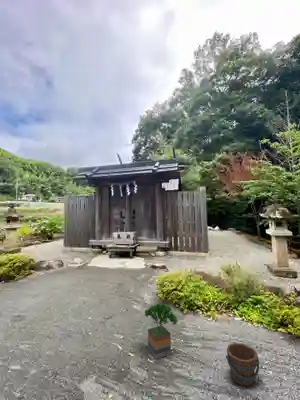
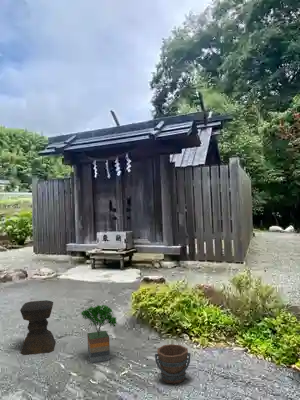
stool: none [85,297,115,350] -> present [20,300,56,354]

